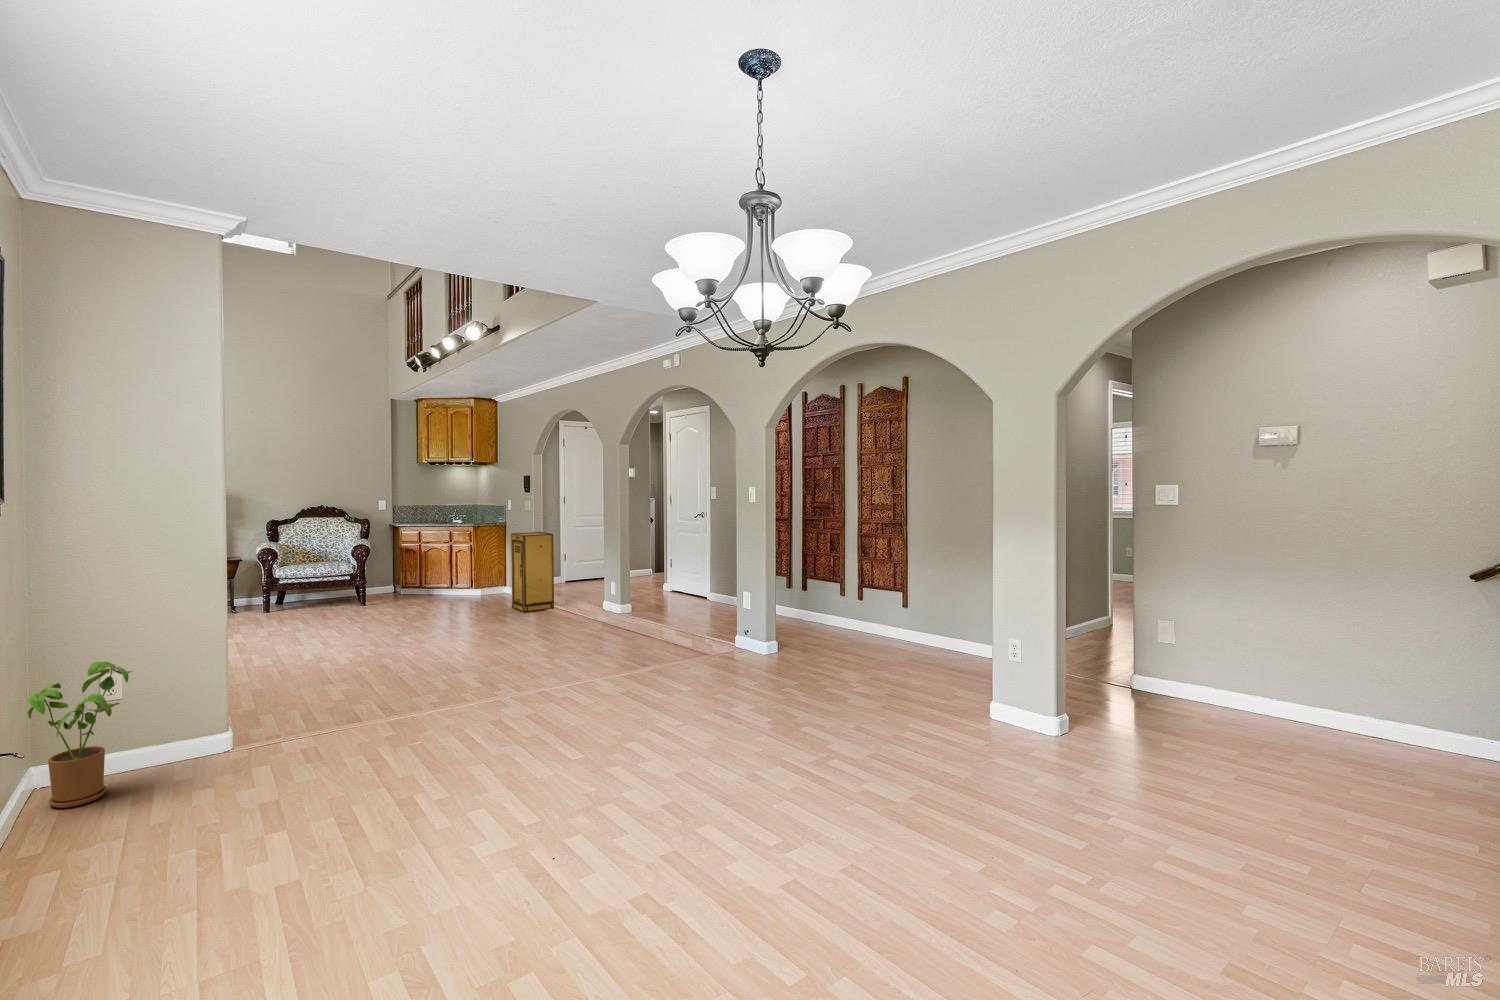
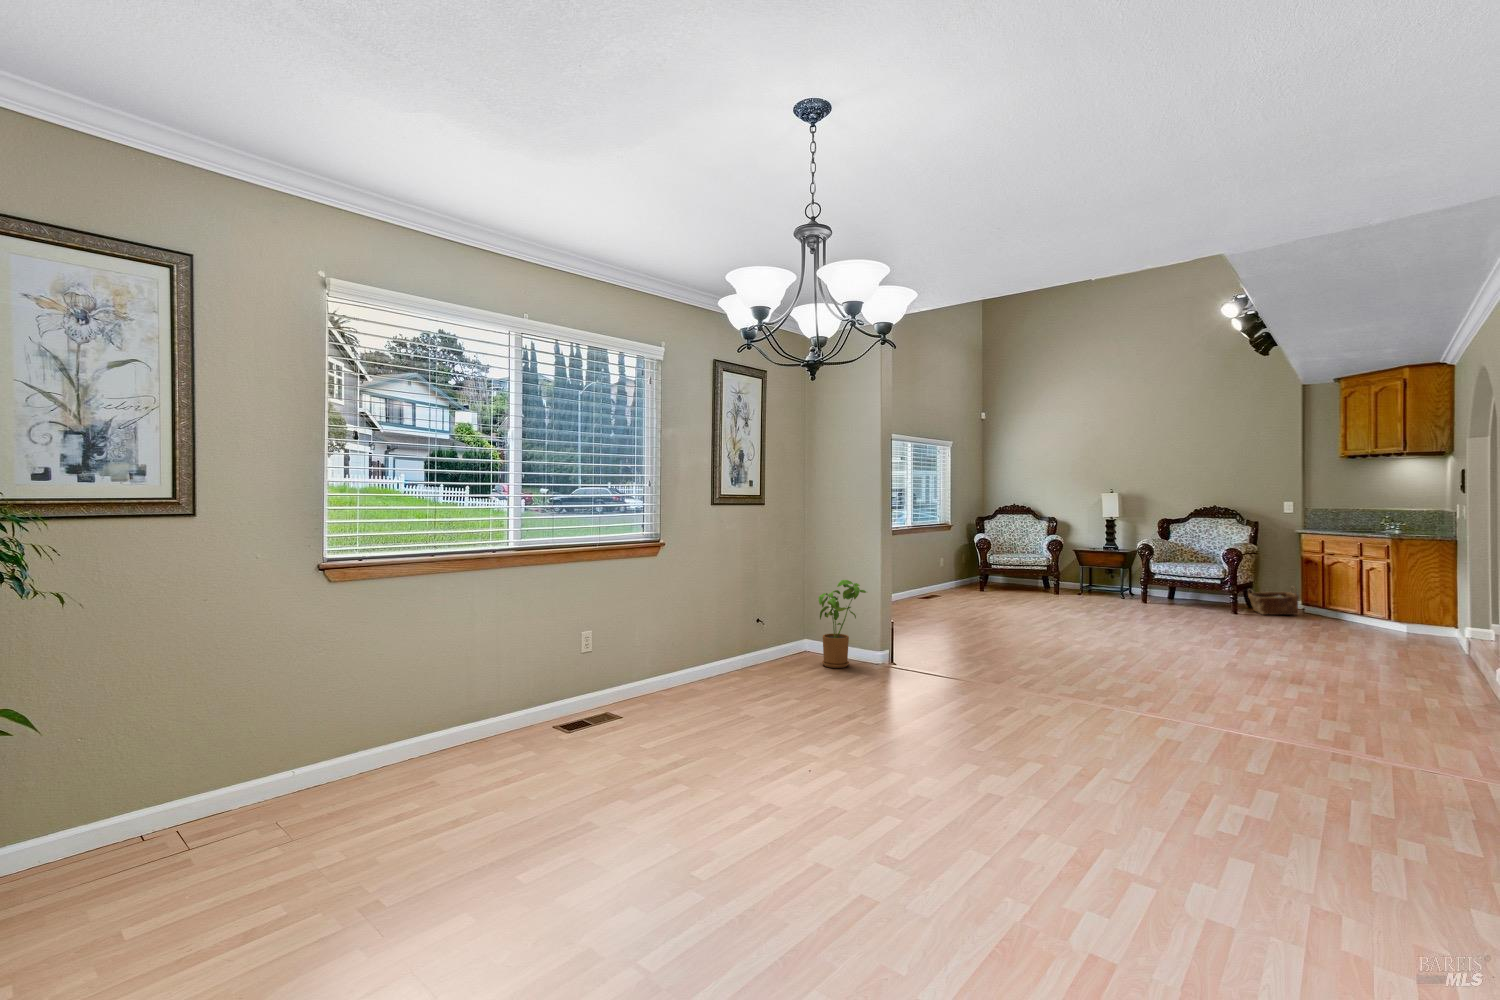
storage cabinet: present [511,532,554,613] -> none [1412,547,1482,668]
woven basket: none [364,572,404,601] -> present [1248,587,1298,615]

